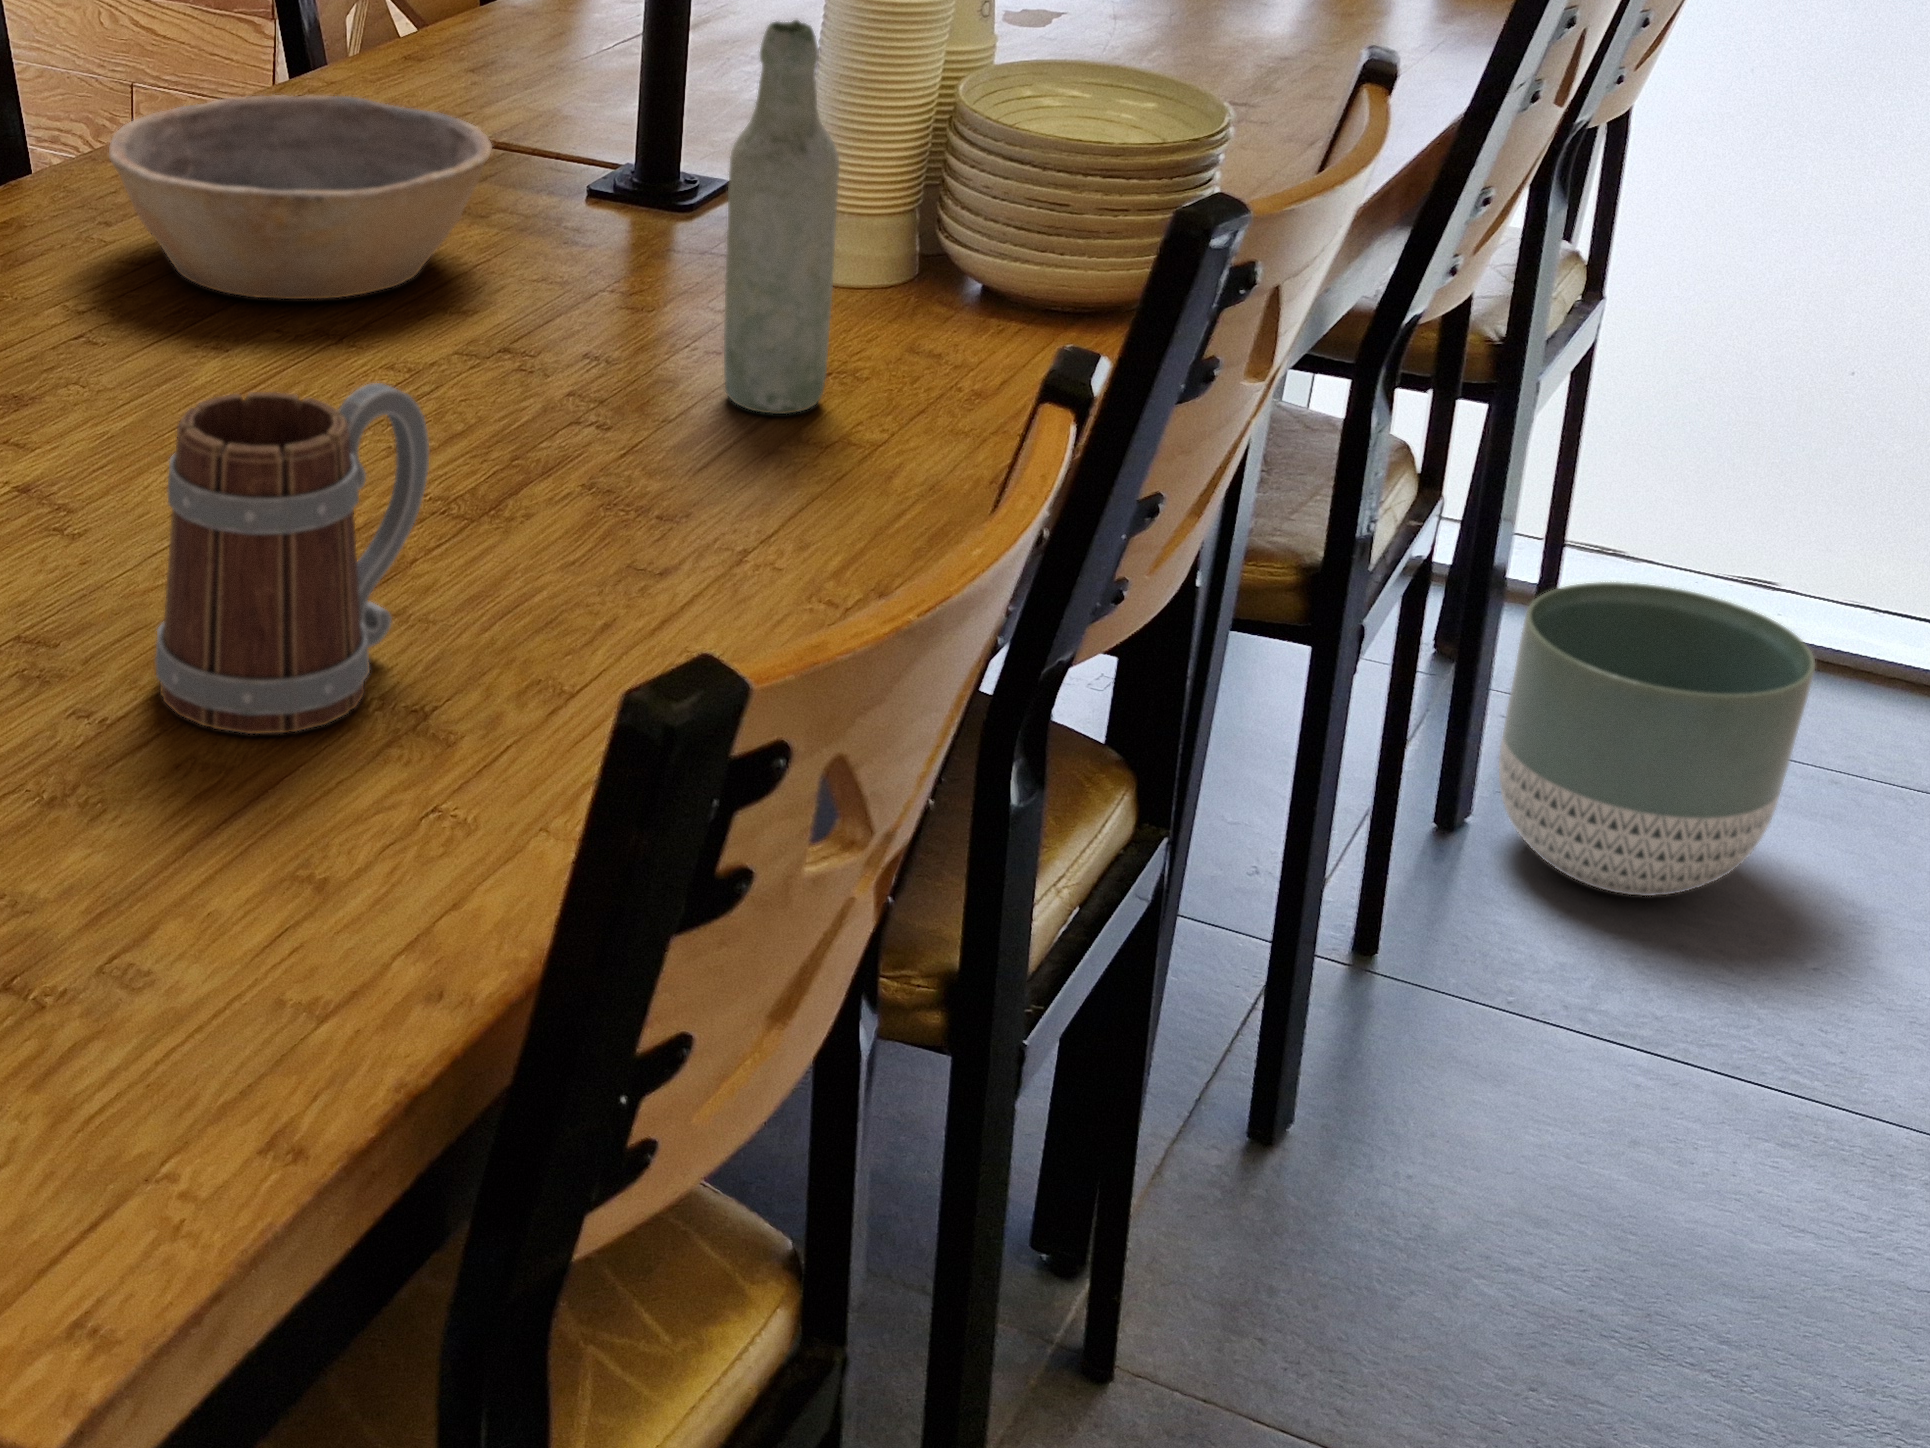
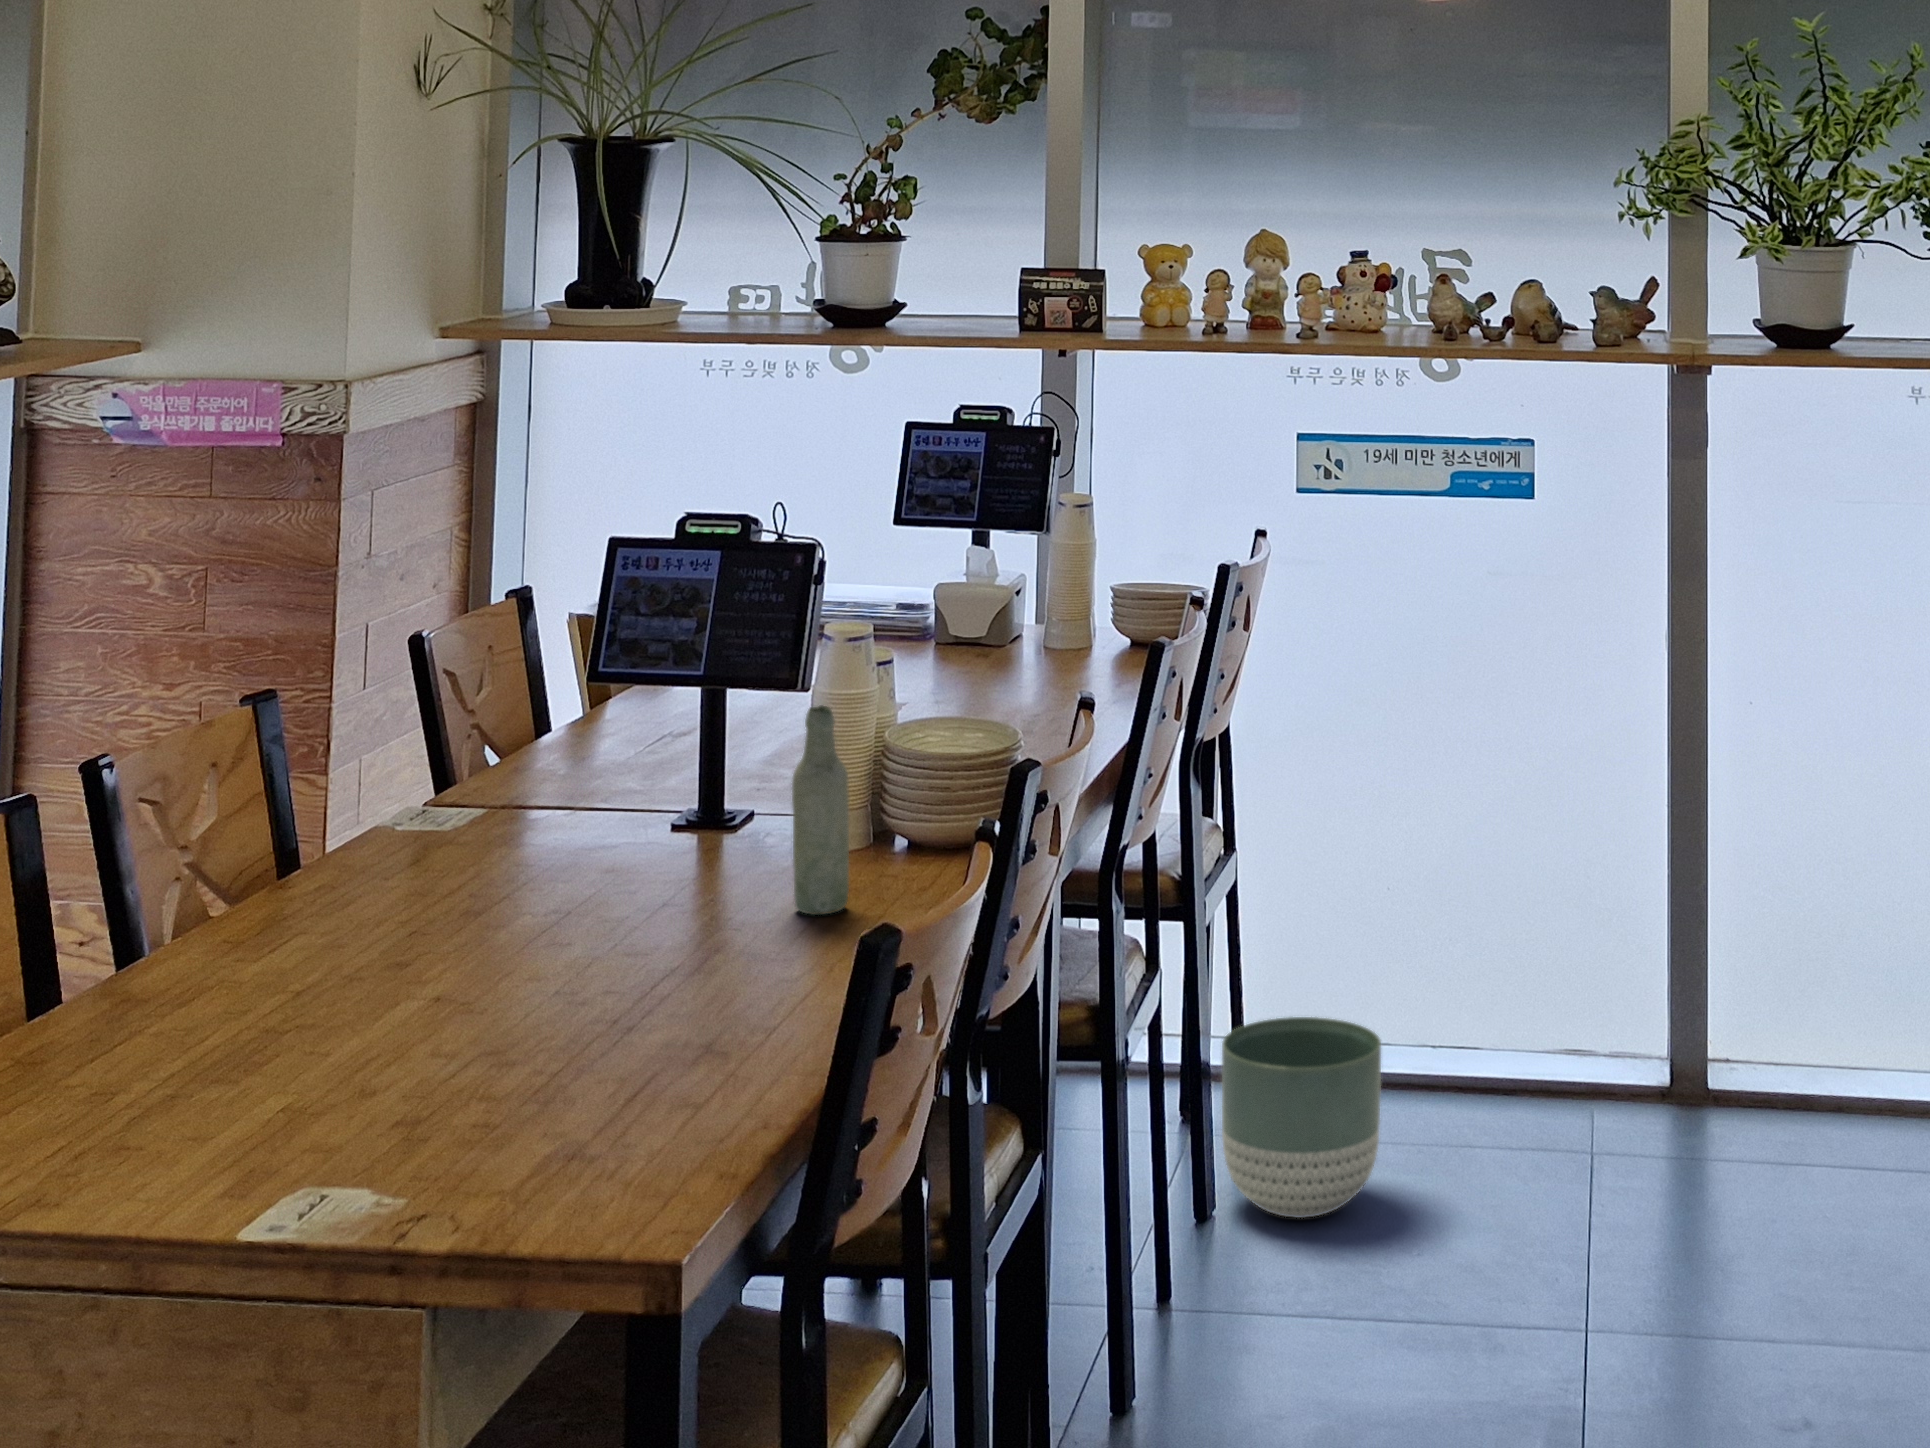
bowl: present [109,95,492,299] -> none [406,787,635,904]
mug: present [155,383,429,734] -> none [579,886,703,1064]

